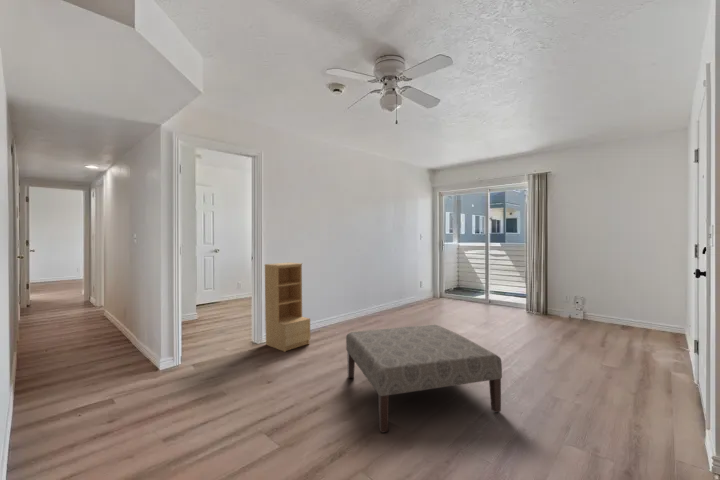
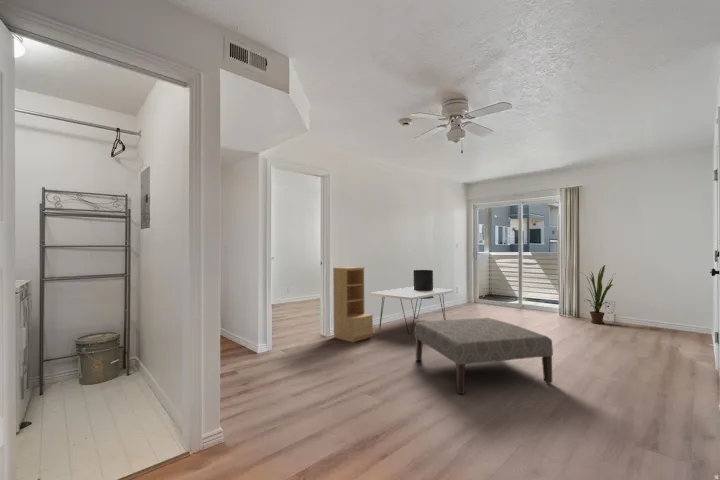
house plant: none [547,258,587,323] -> present [587,265,613,324]
side table: none [314,264,409,339] -> present [371,270,453,334]

